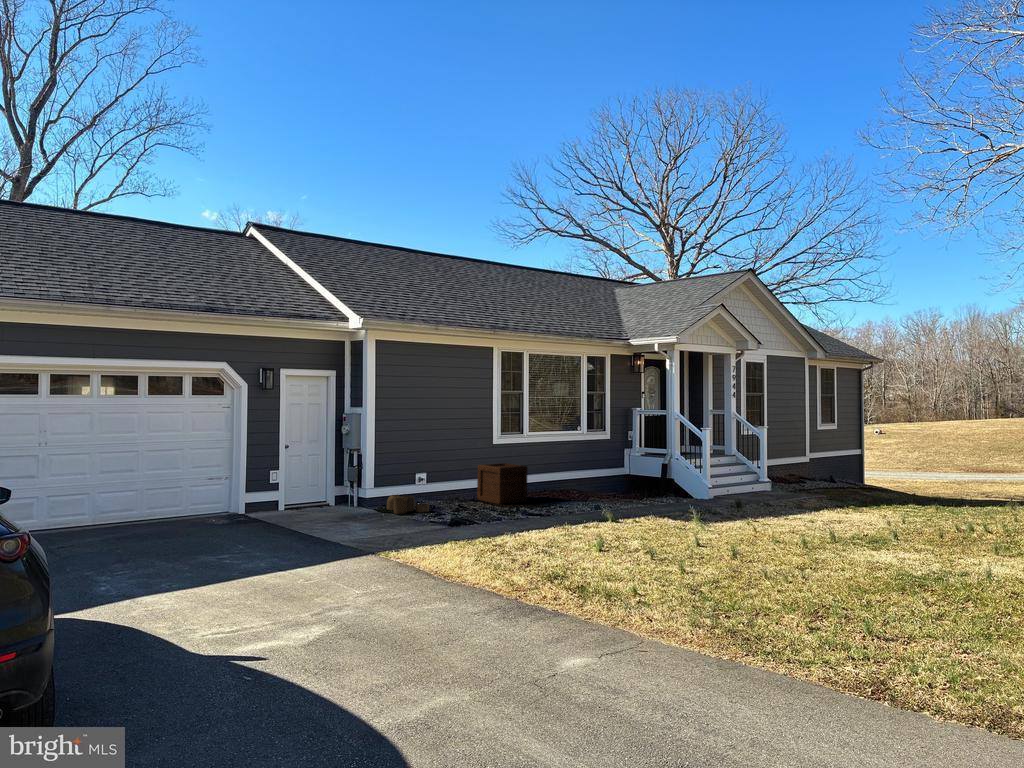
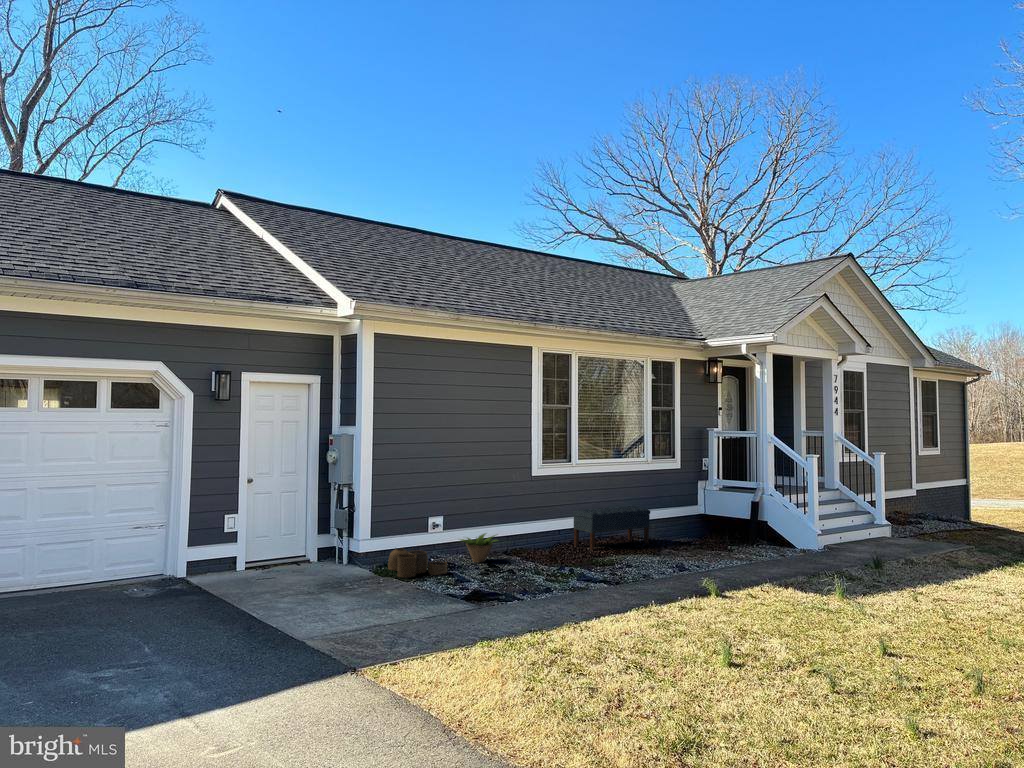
wooden crate: present [477,463,528,504] -> none [512,502,580,560]
bench: none [524,467,583,499] -> present [573,506,650,550]
decorative plant: none [437,485,467,506] -> present [460,534,498,562]

